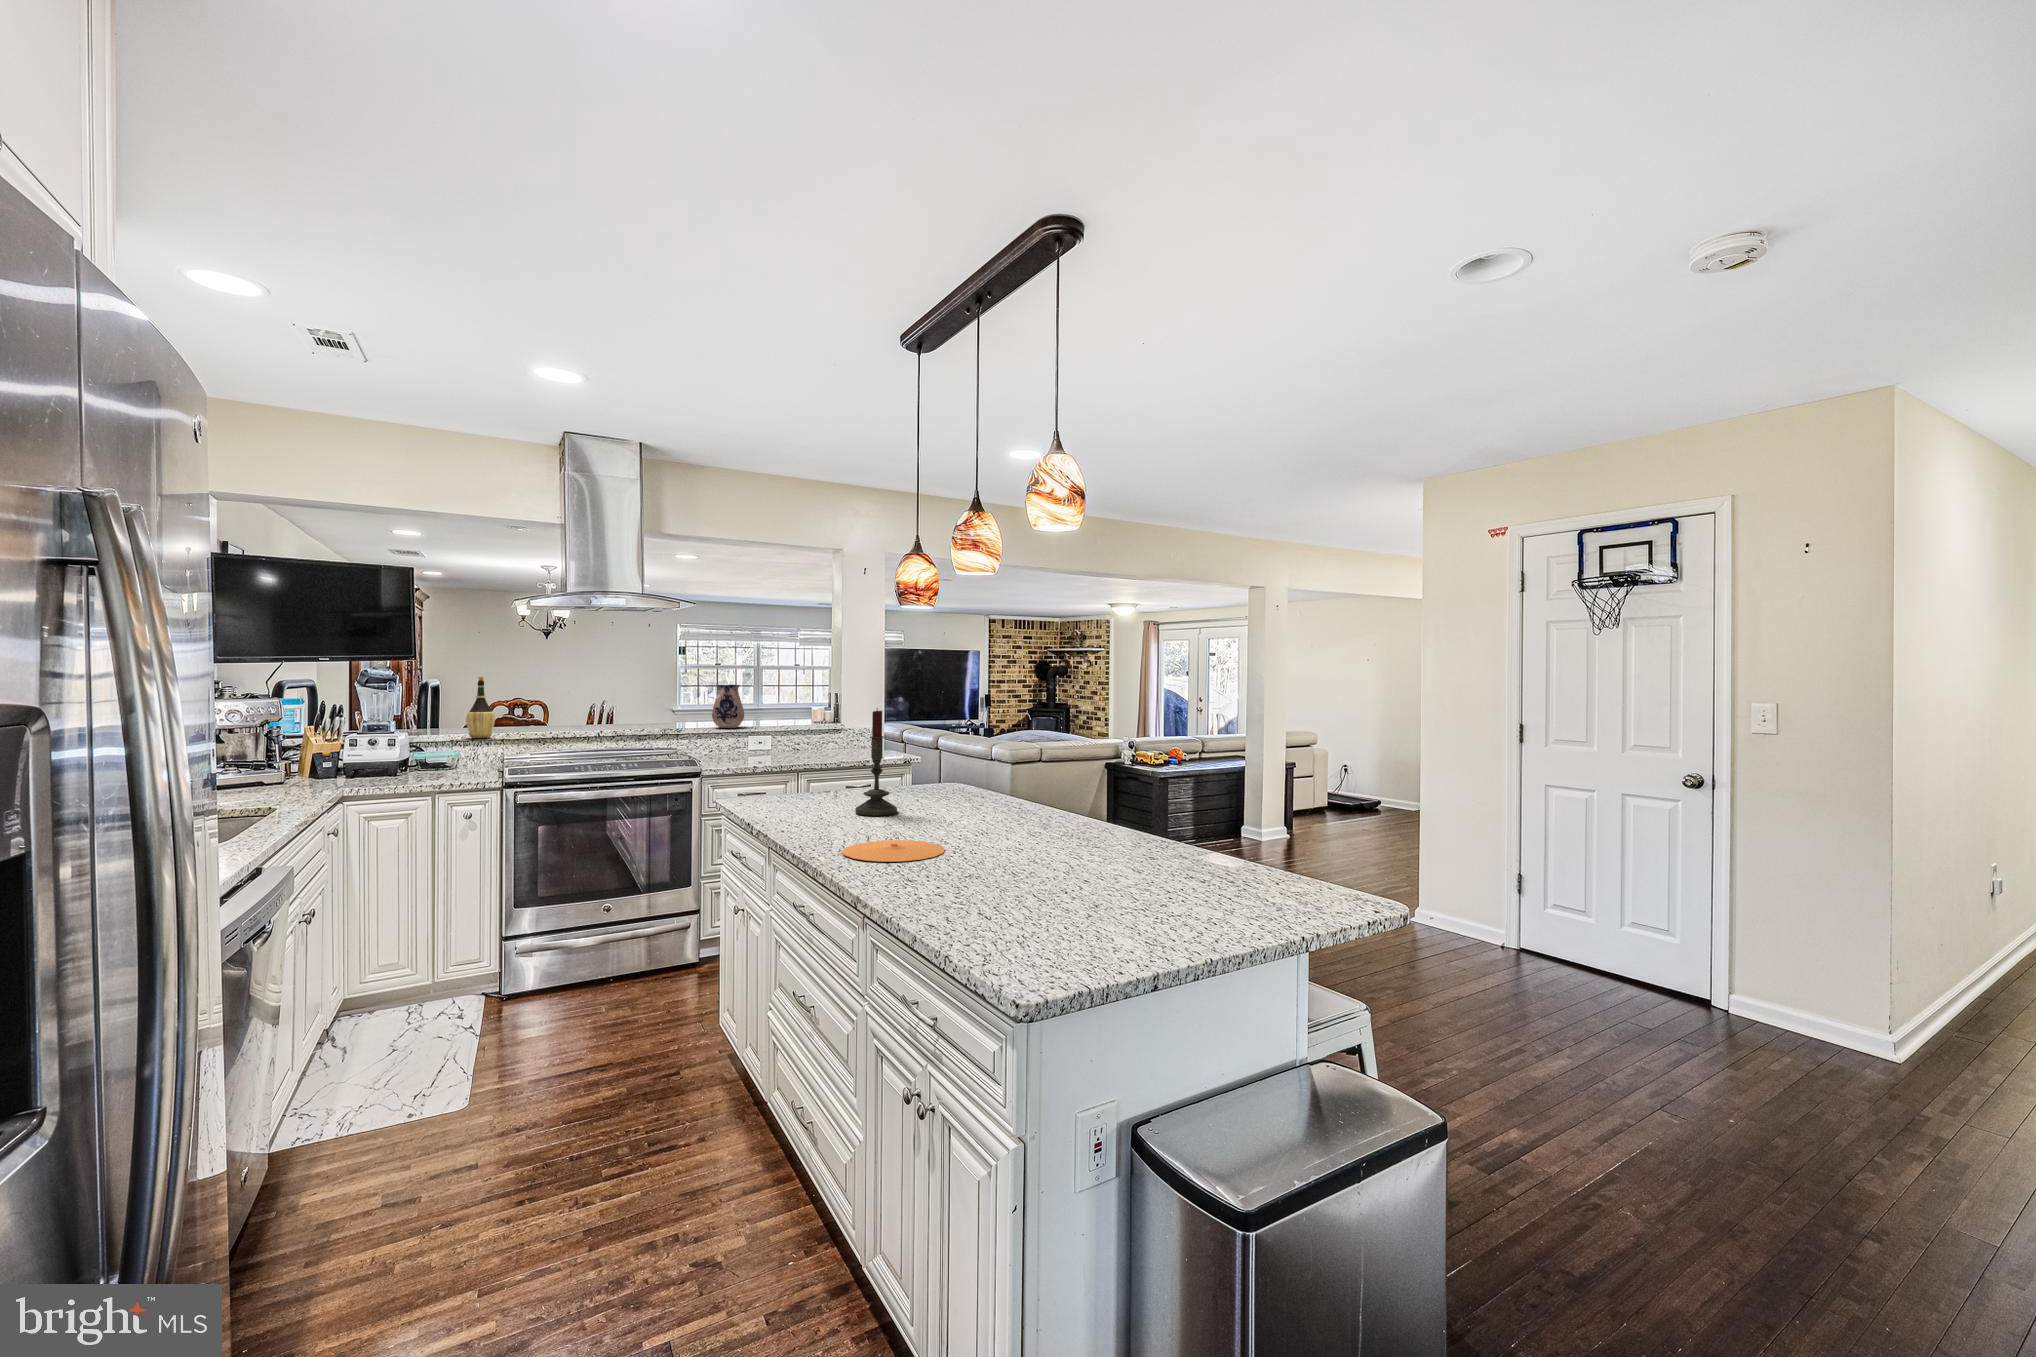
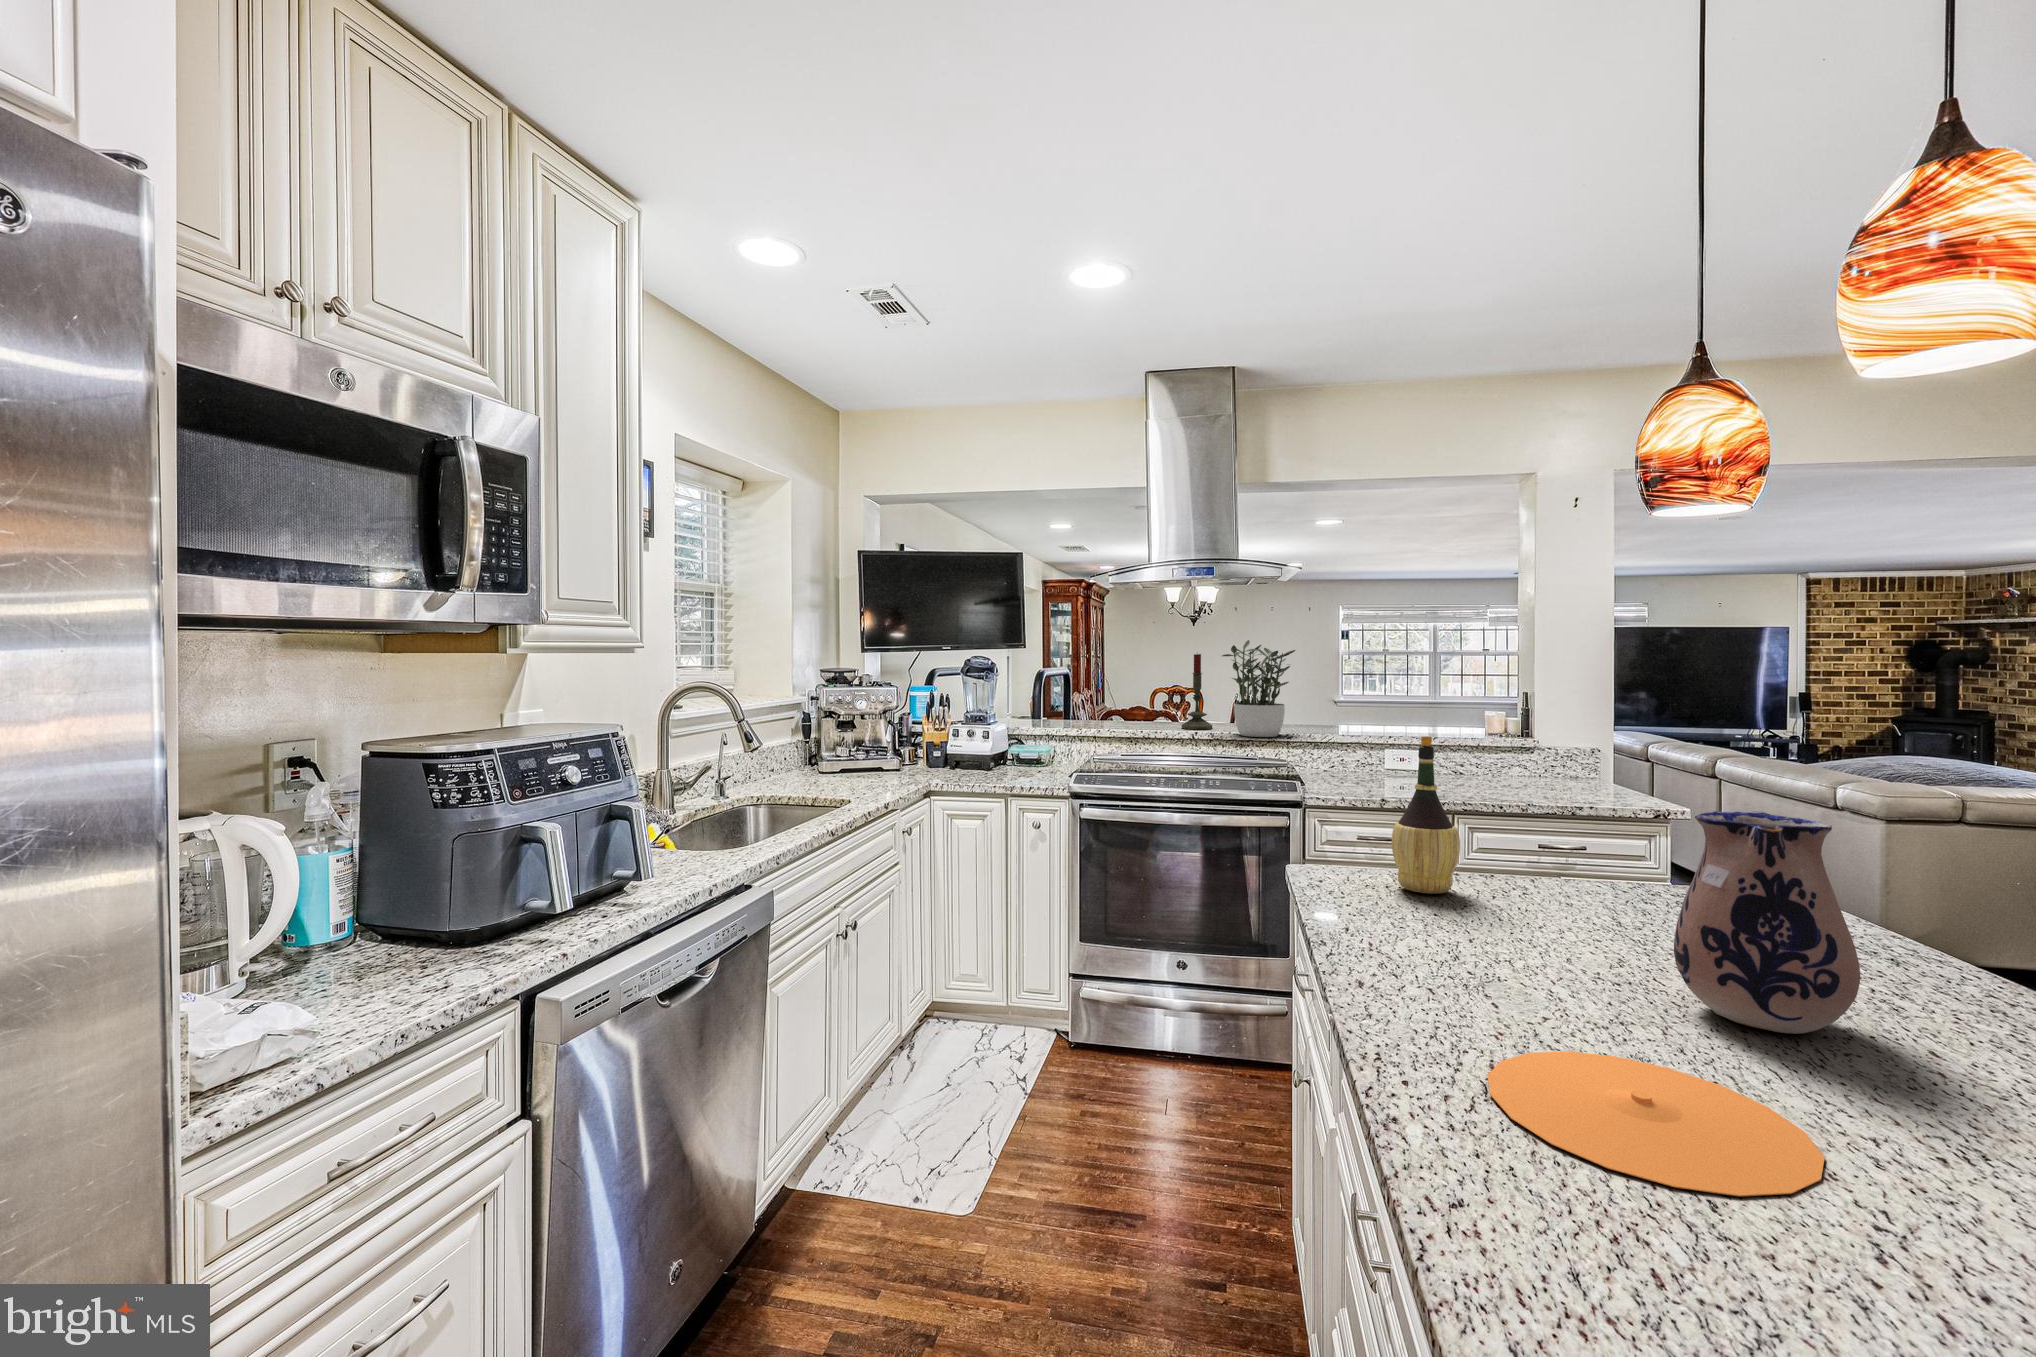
potted plant: none [617,658,679,734] -> present [1222,640,1295,737]
wine bottle: present [466,677,495,738] -> present [1392,736,1460,894]
ceramic pitcher: present [712,685,744,728] -> present [1674,811,1860,1034]
candle: present [855,708,897,816] -> present [1182,654,1212,729]

